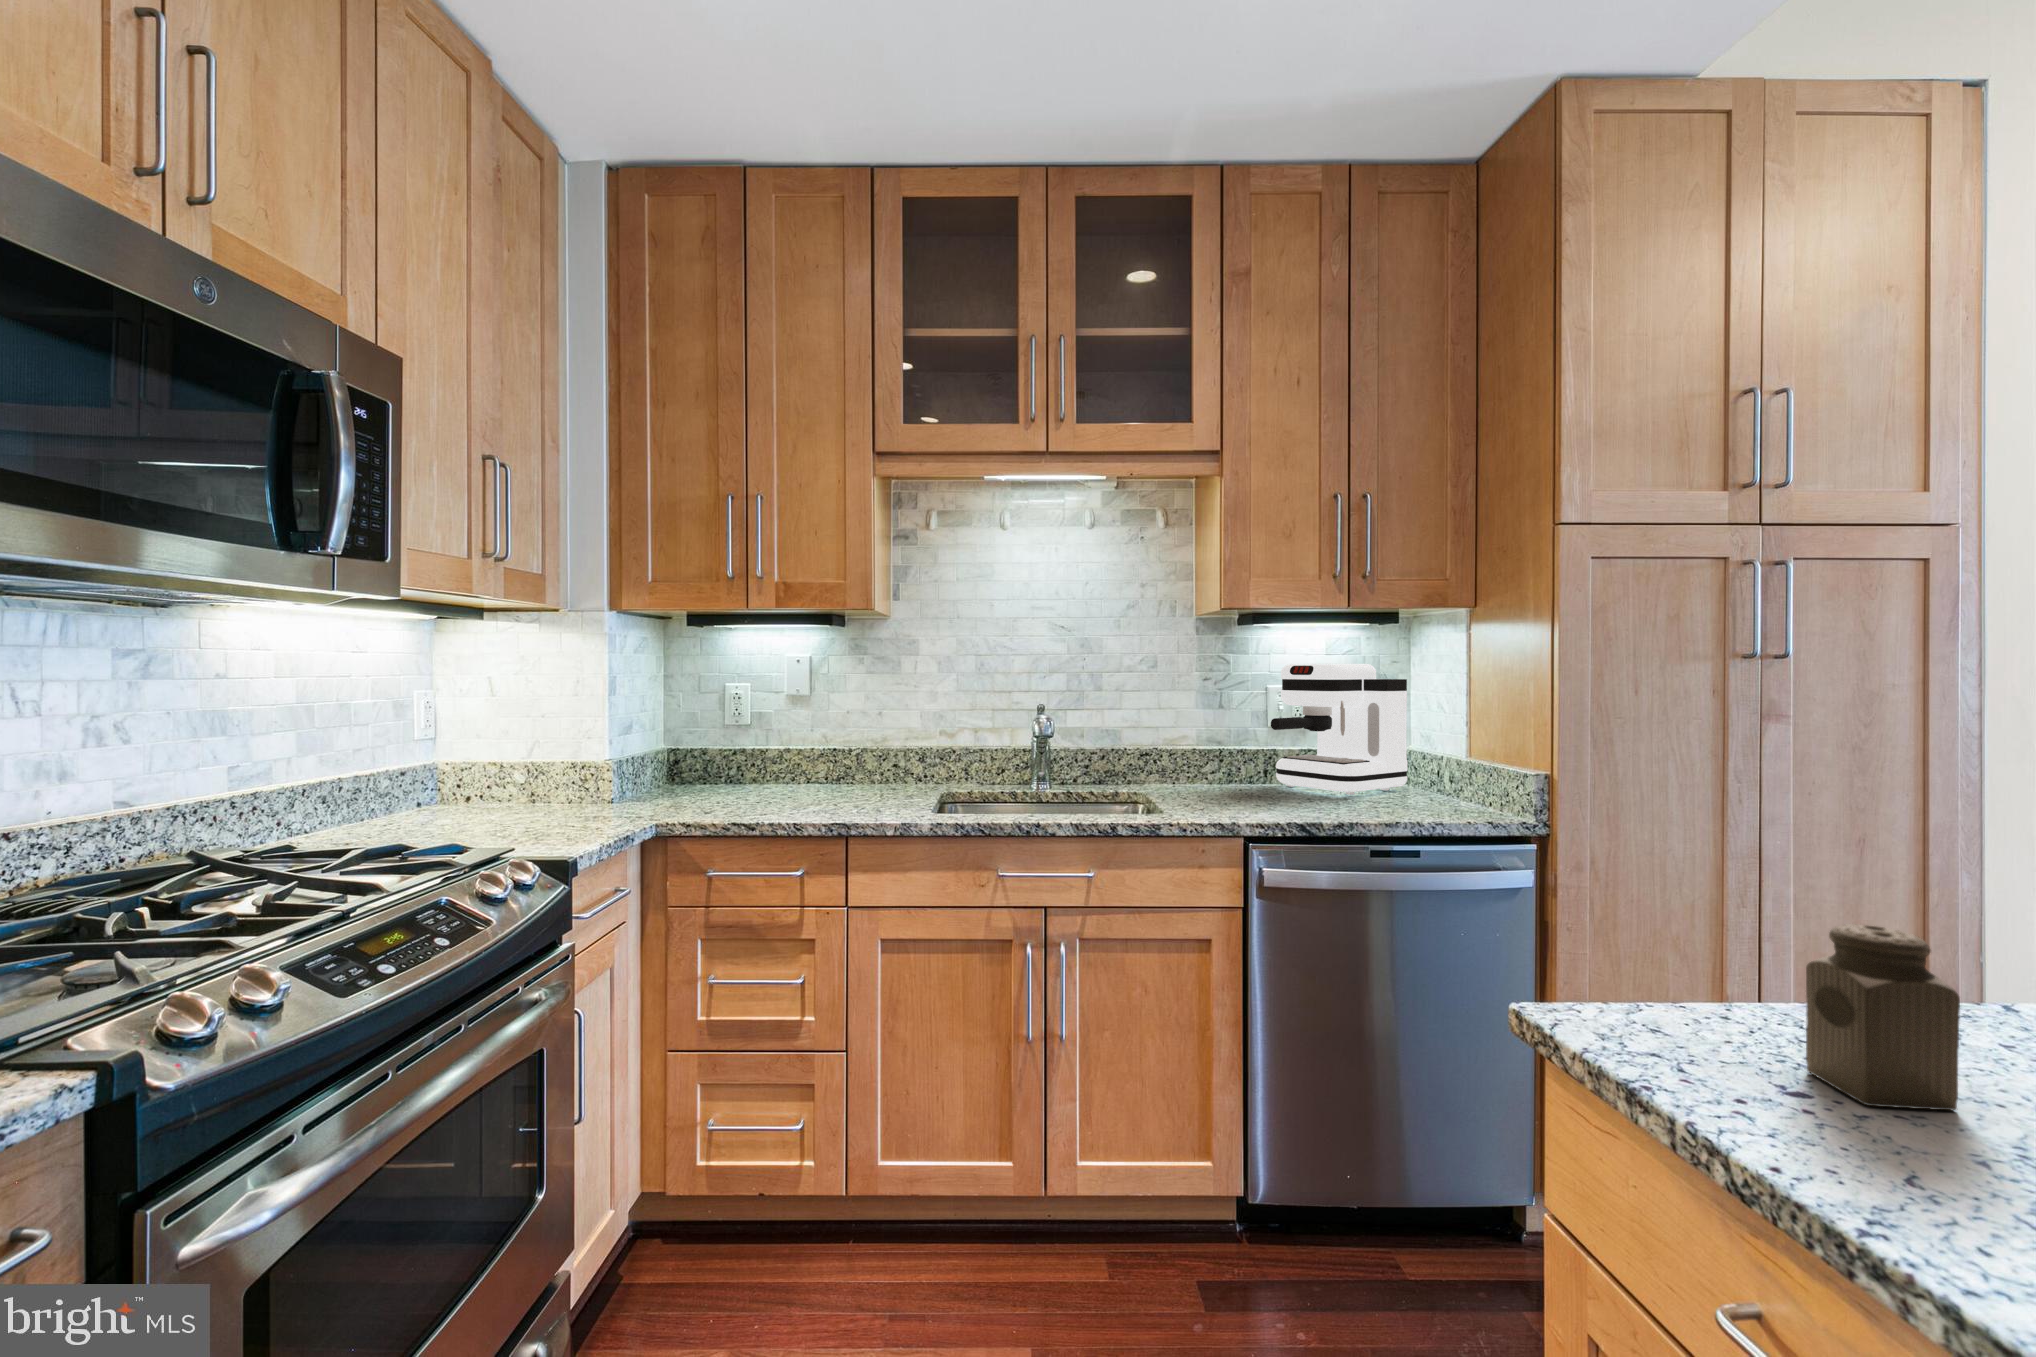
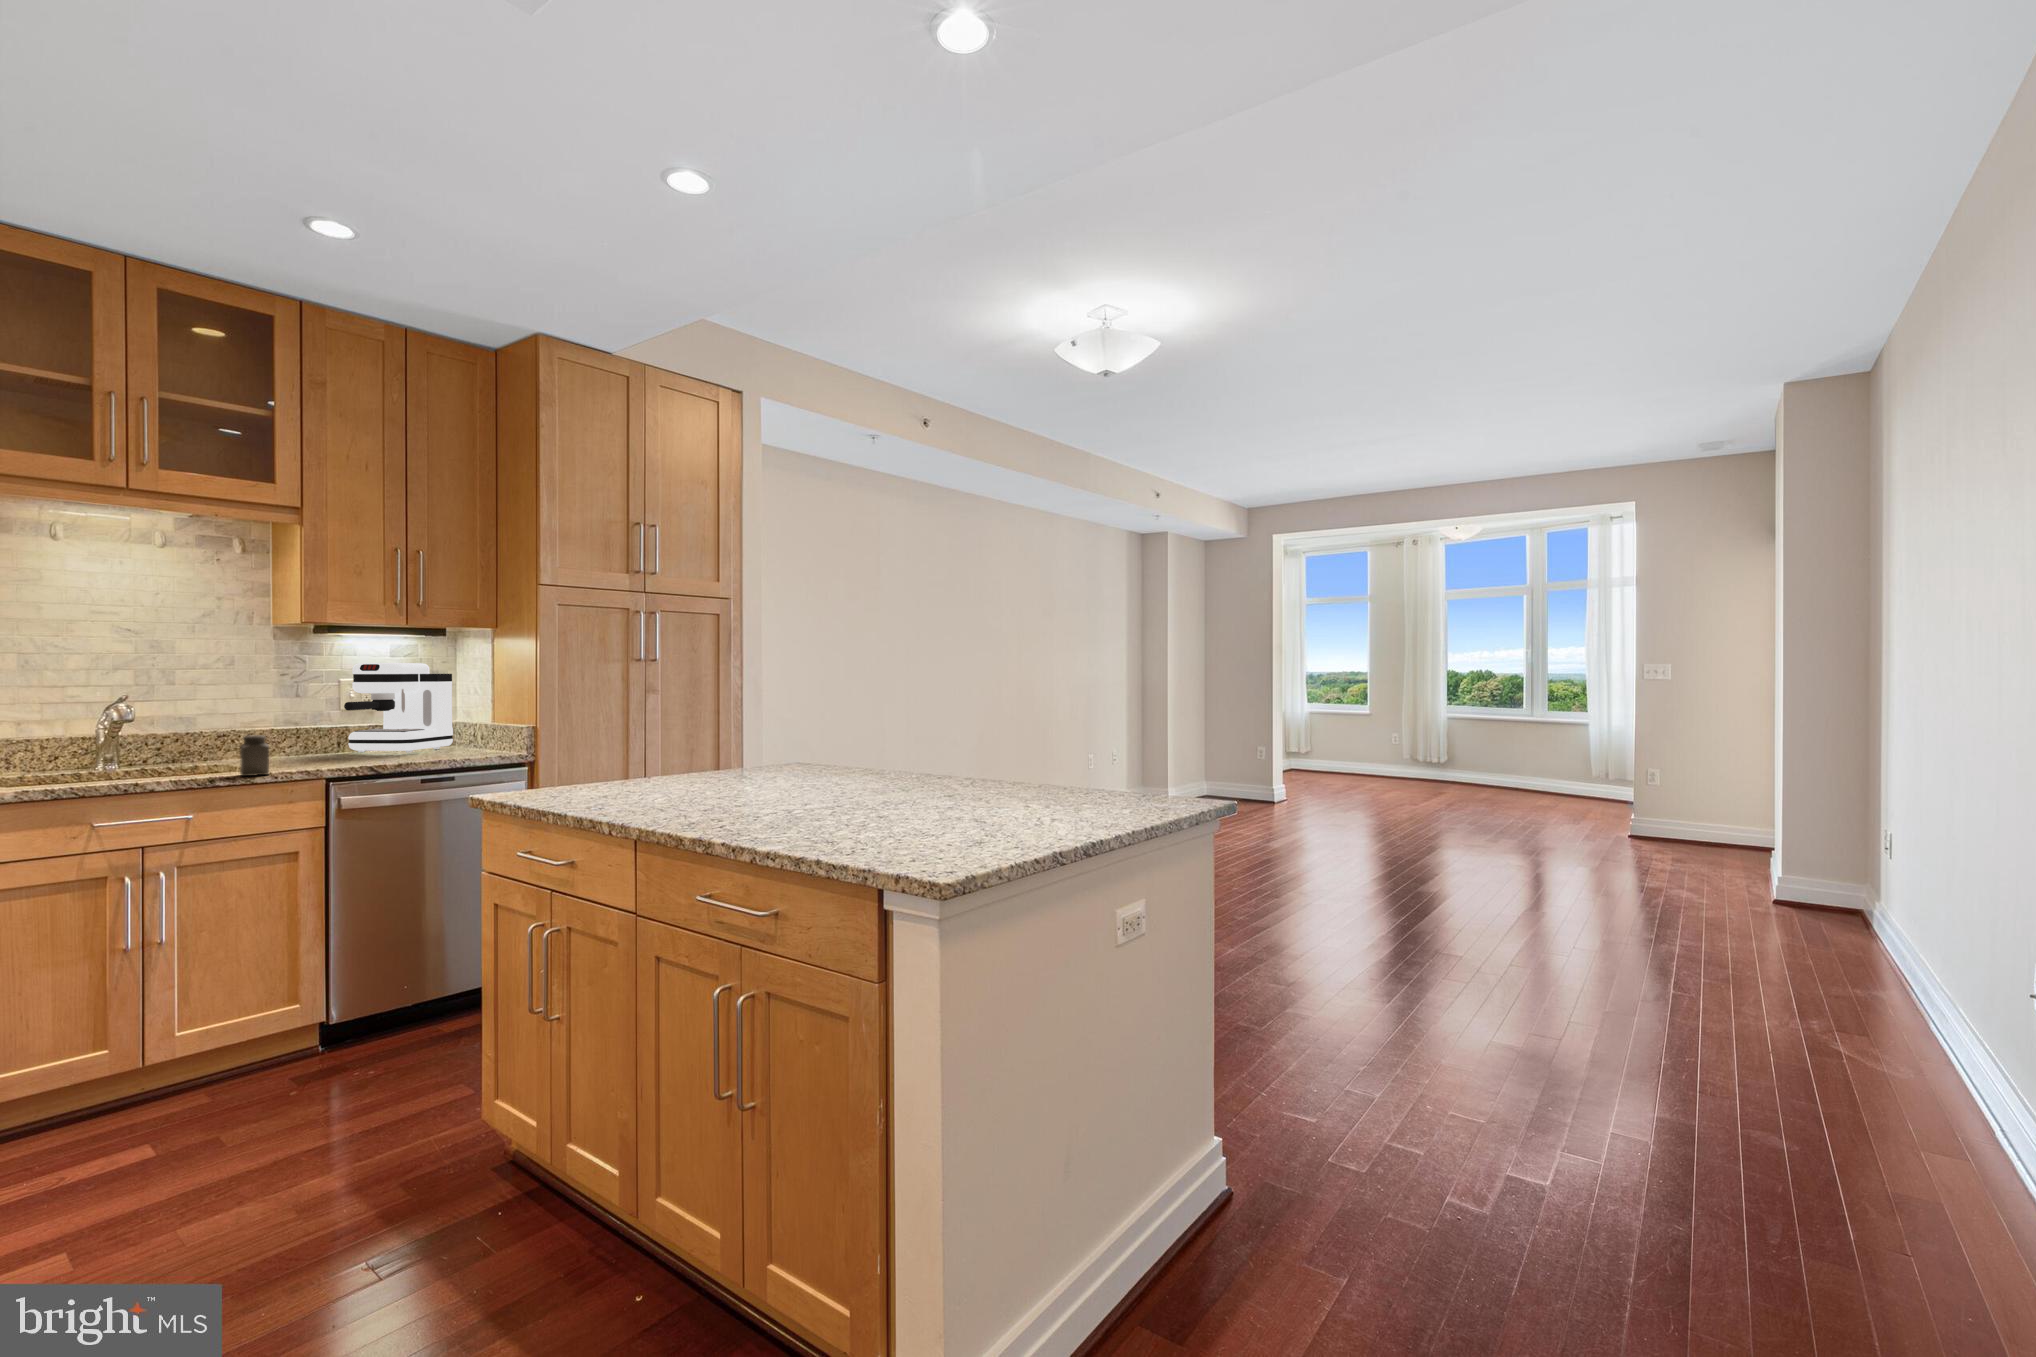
salt shaker: present [1806,924,1960,1110] -> present [240,735,269,776]

